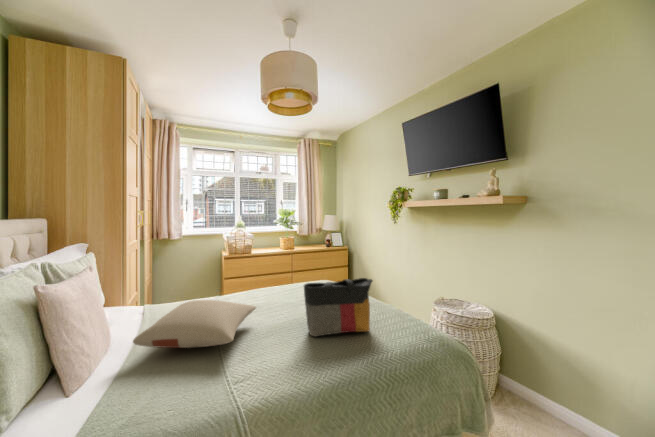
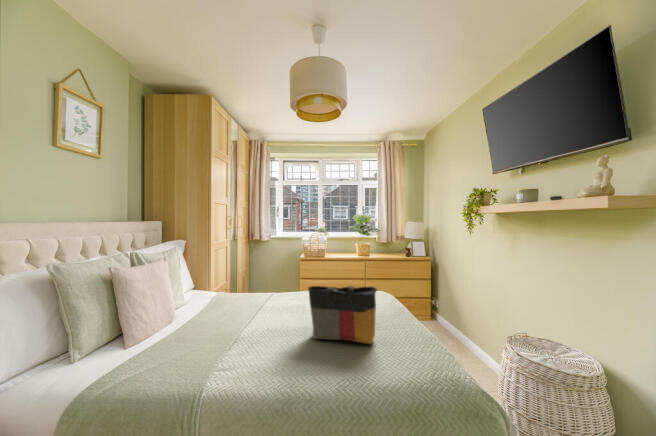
pillow: present [133,300,256,348] -> none [172,291,279,330]

